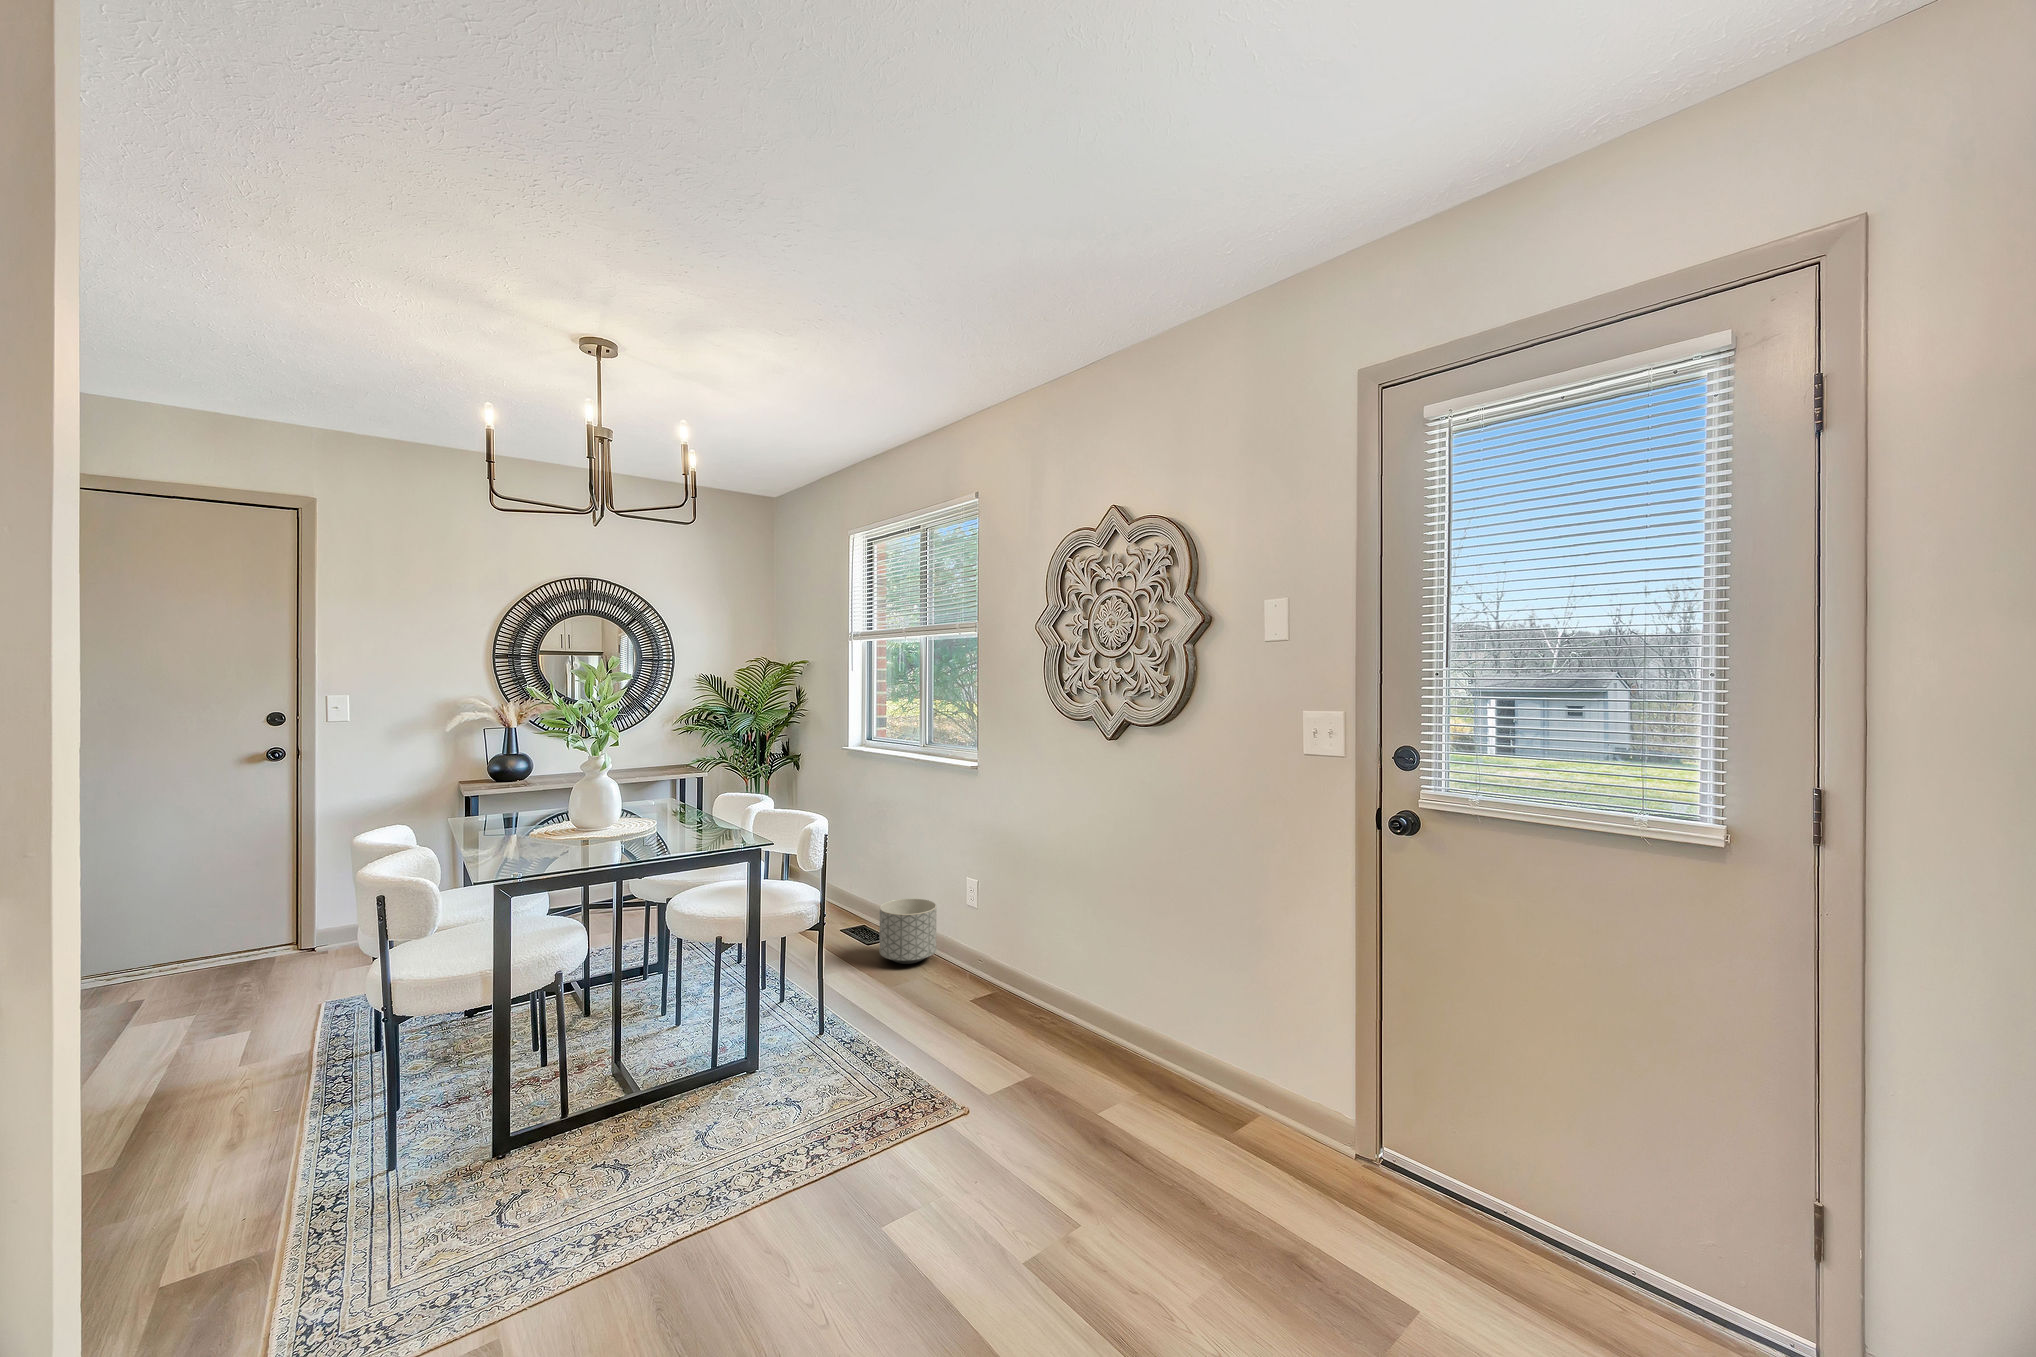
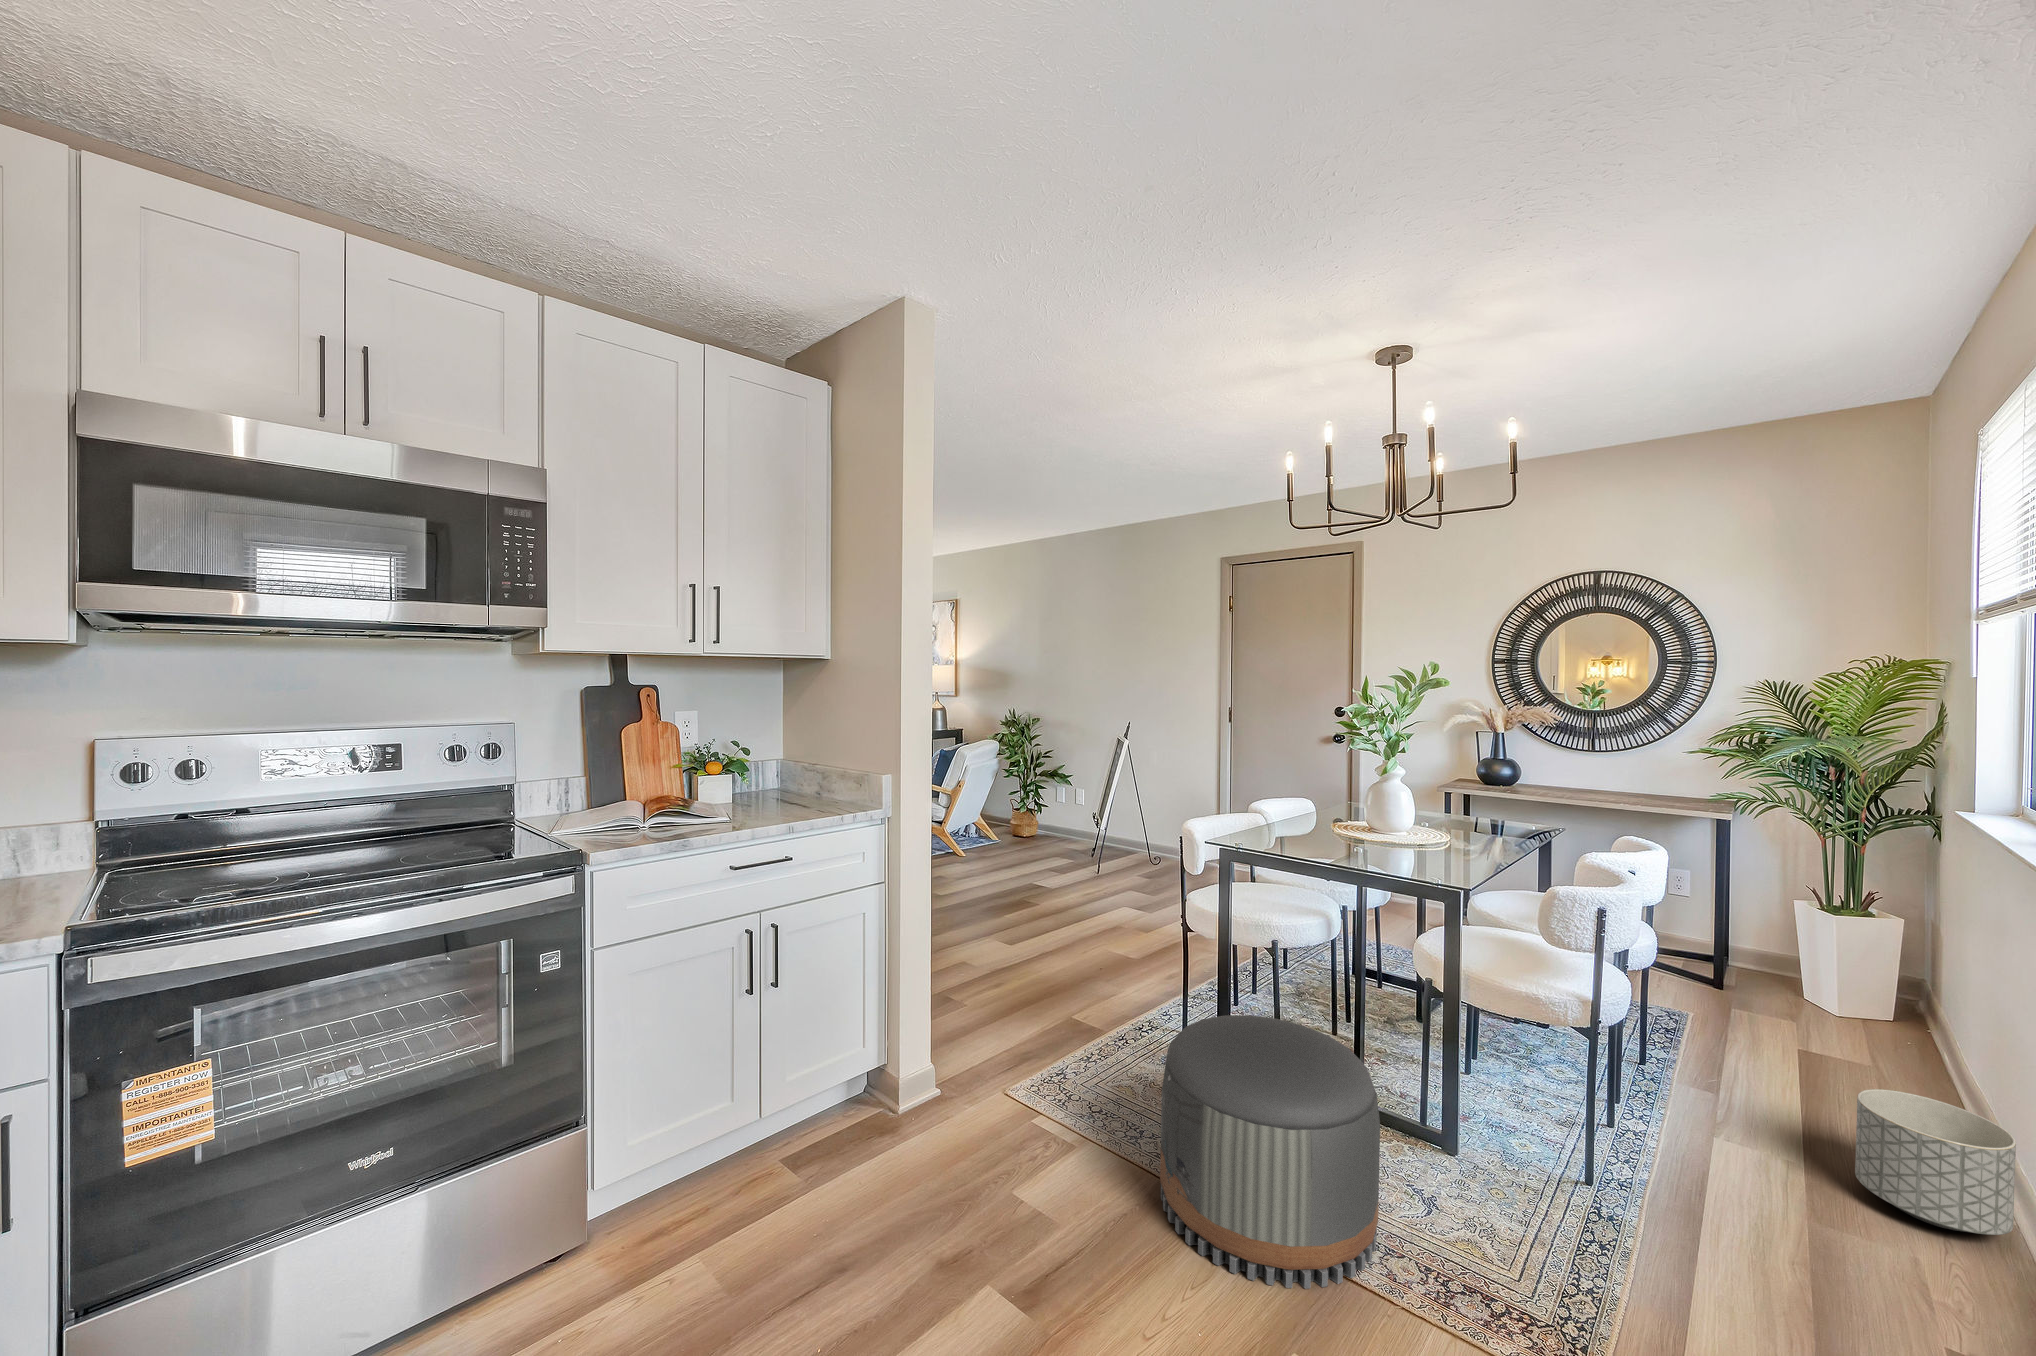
pouf: none [614,1005,834,1268] -> present [1160,1015,1380,1289]

